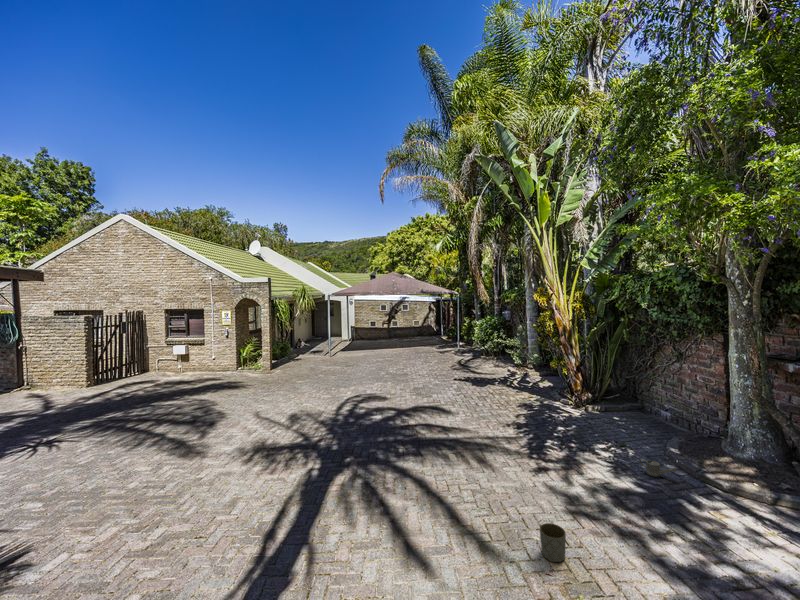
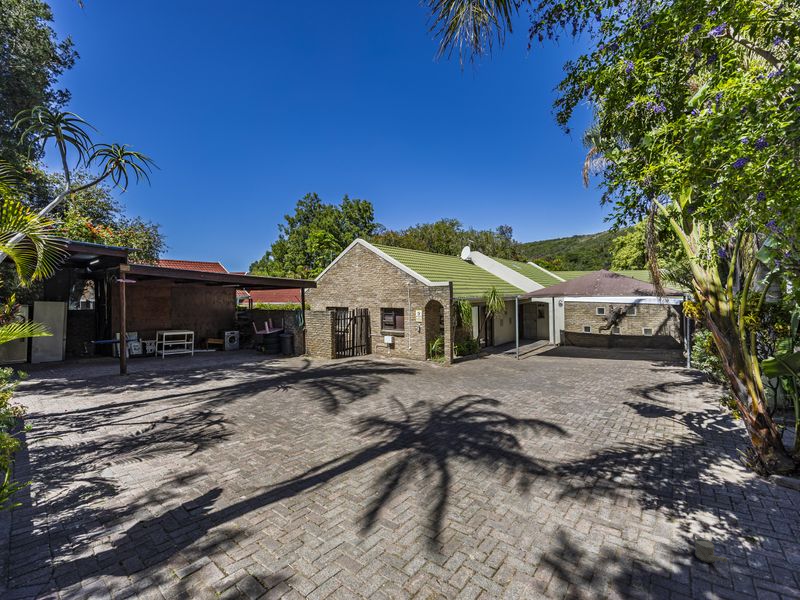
planter: present [540,523,566,562] -> none [451,522,472,557]

